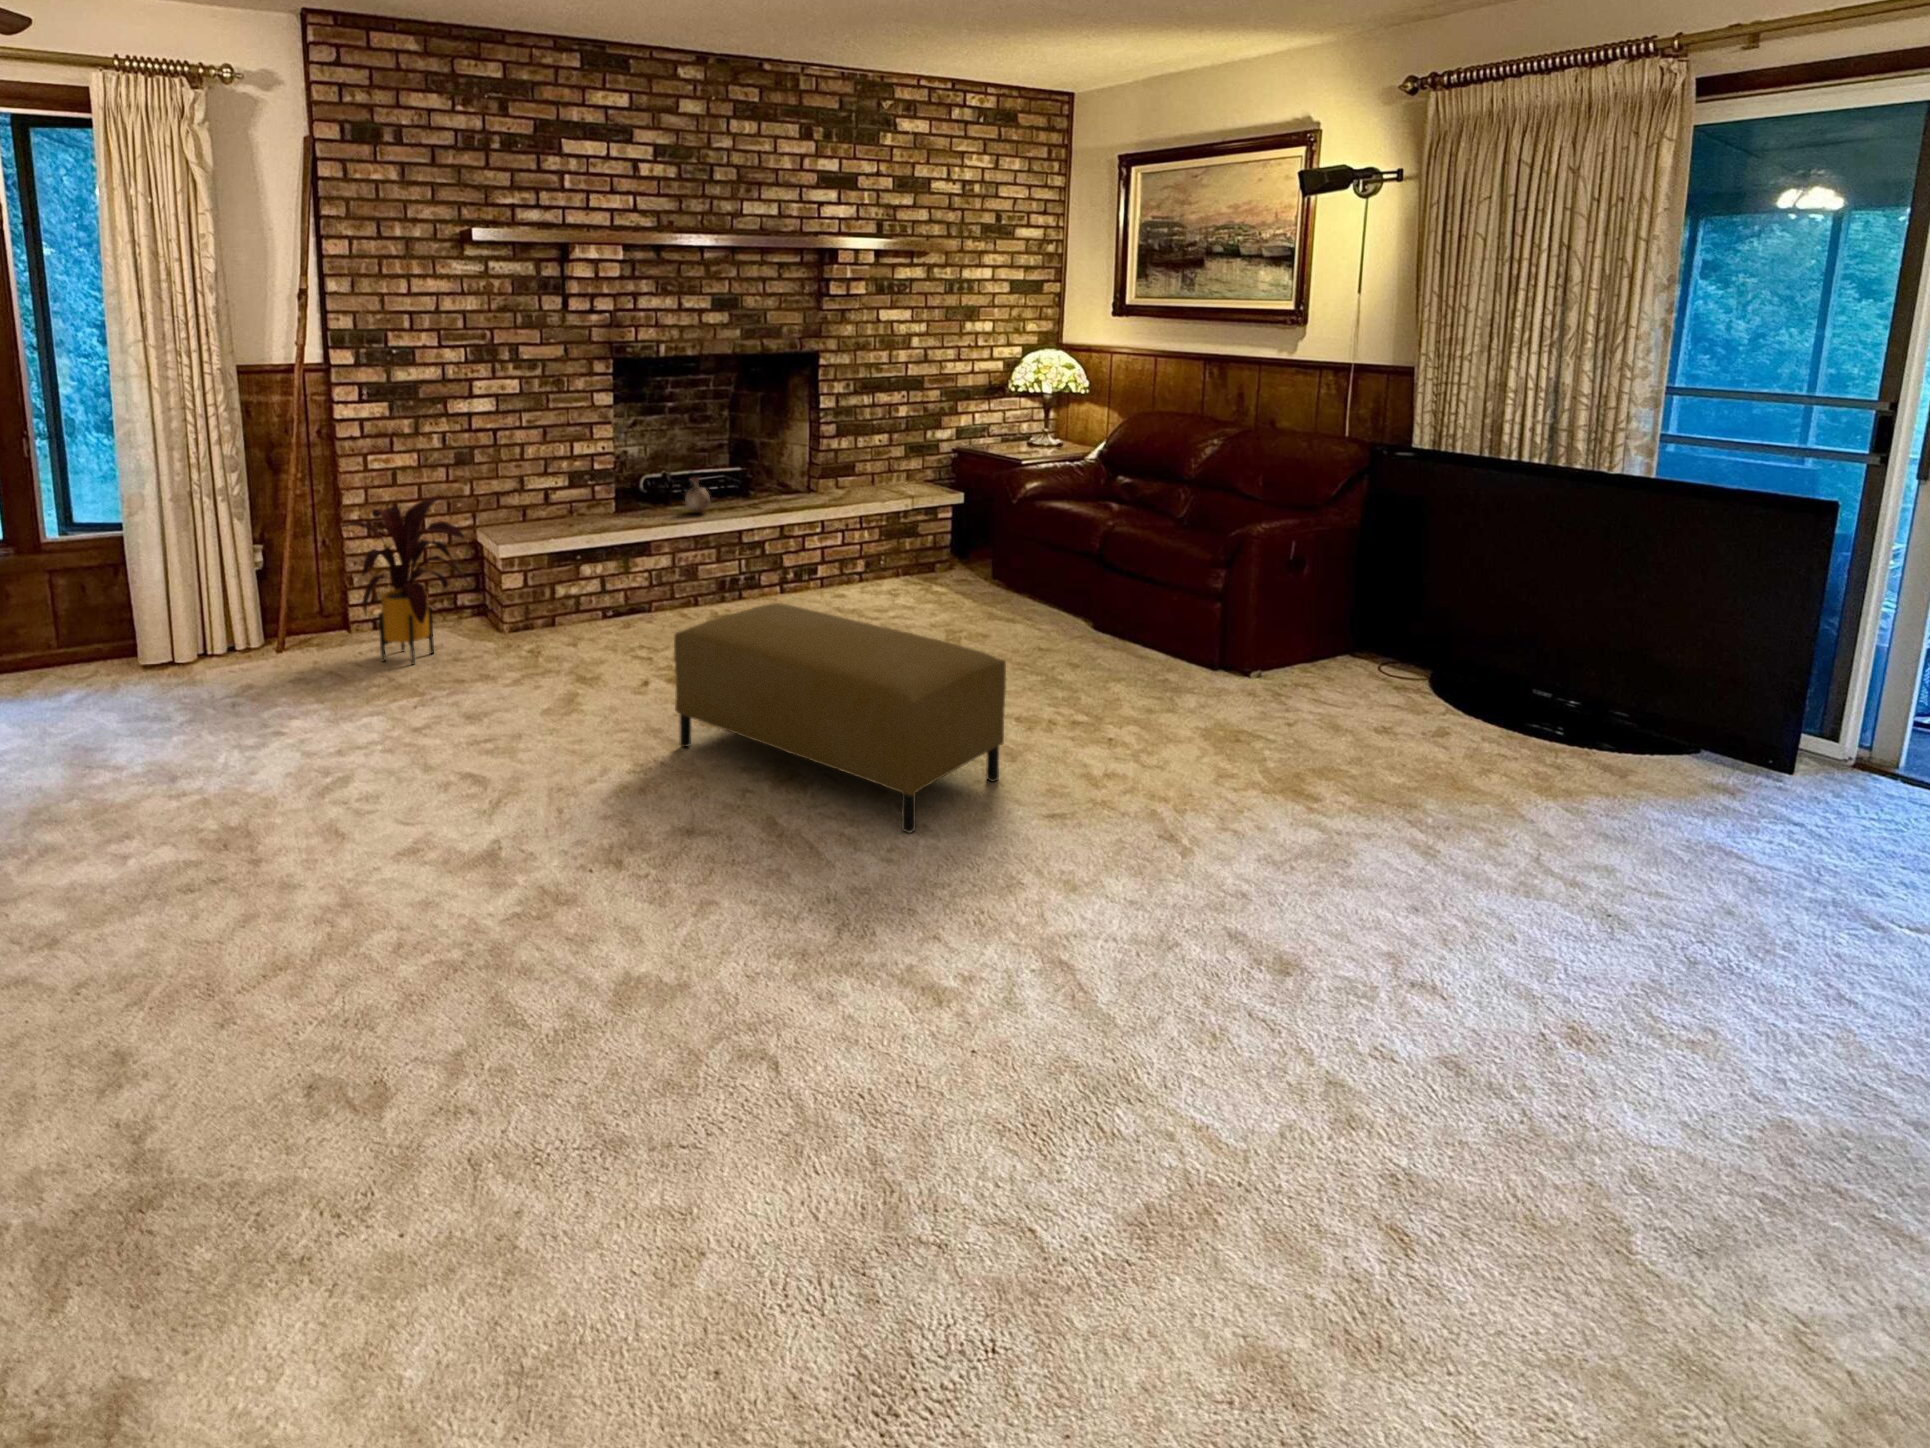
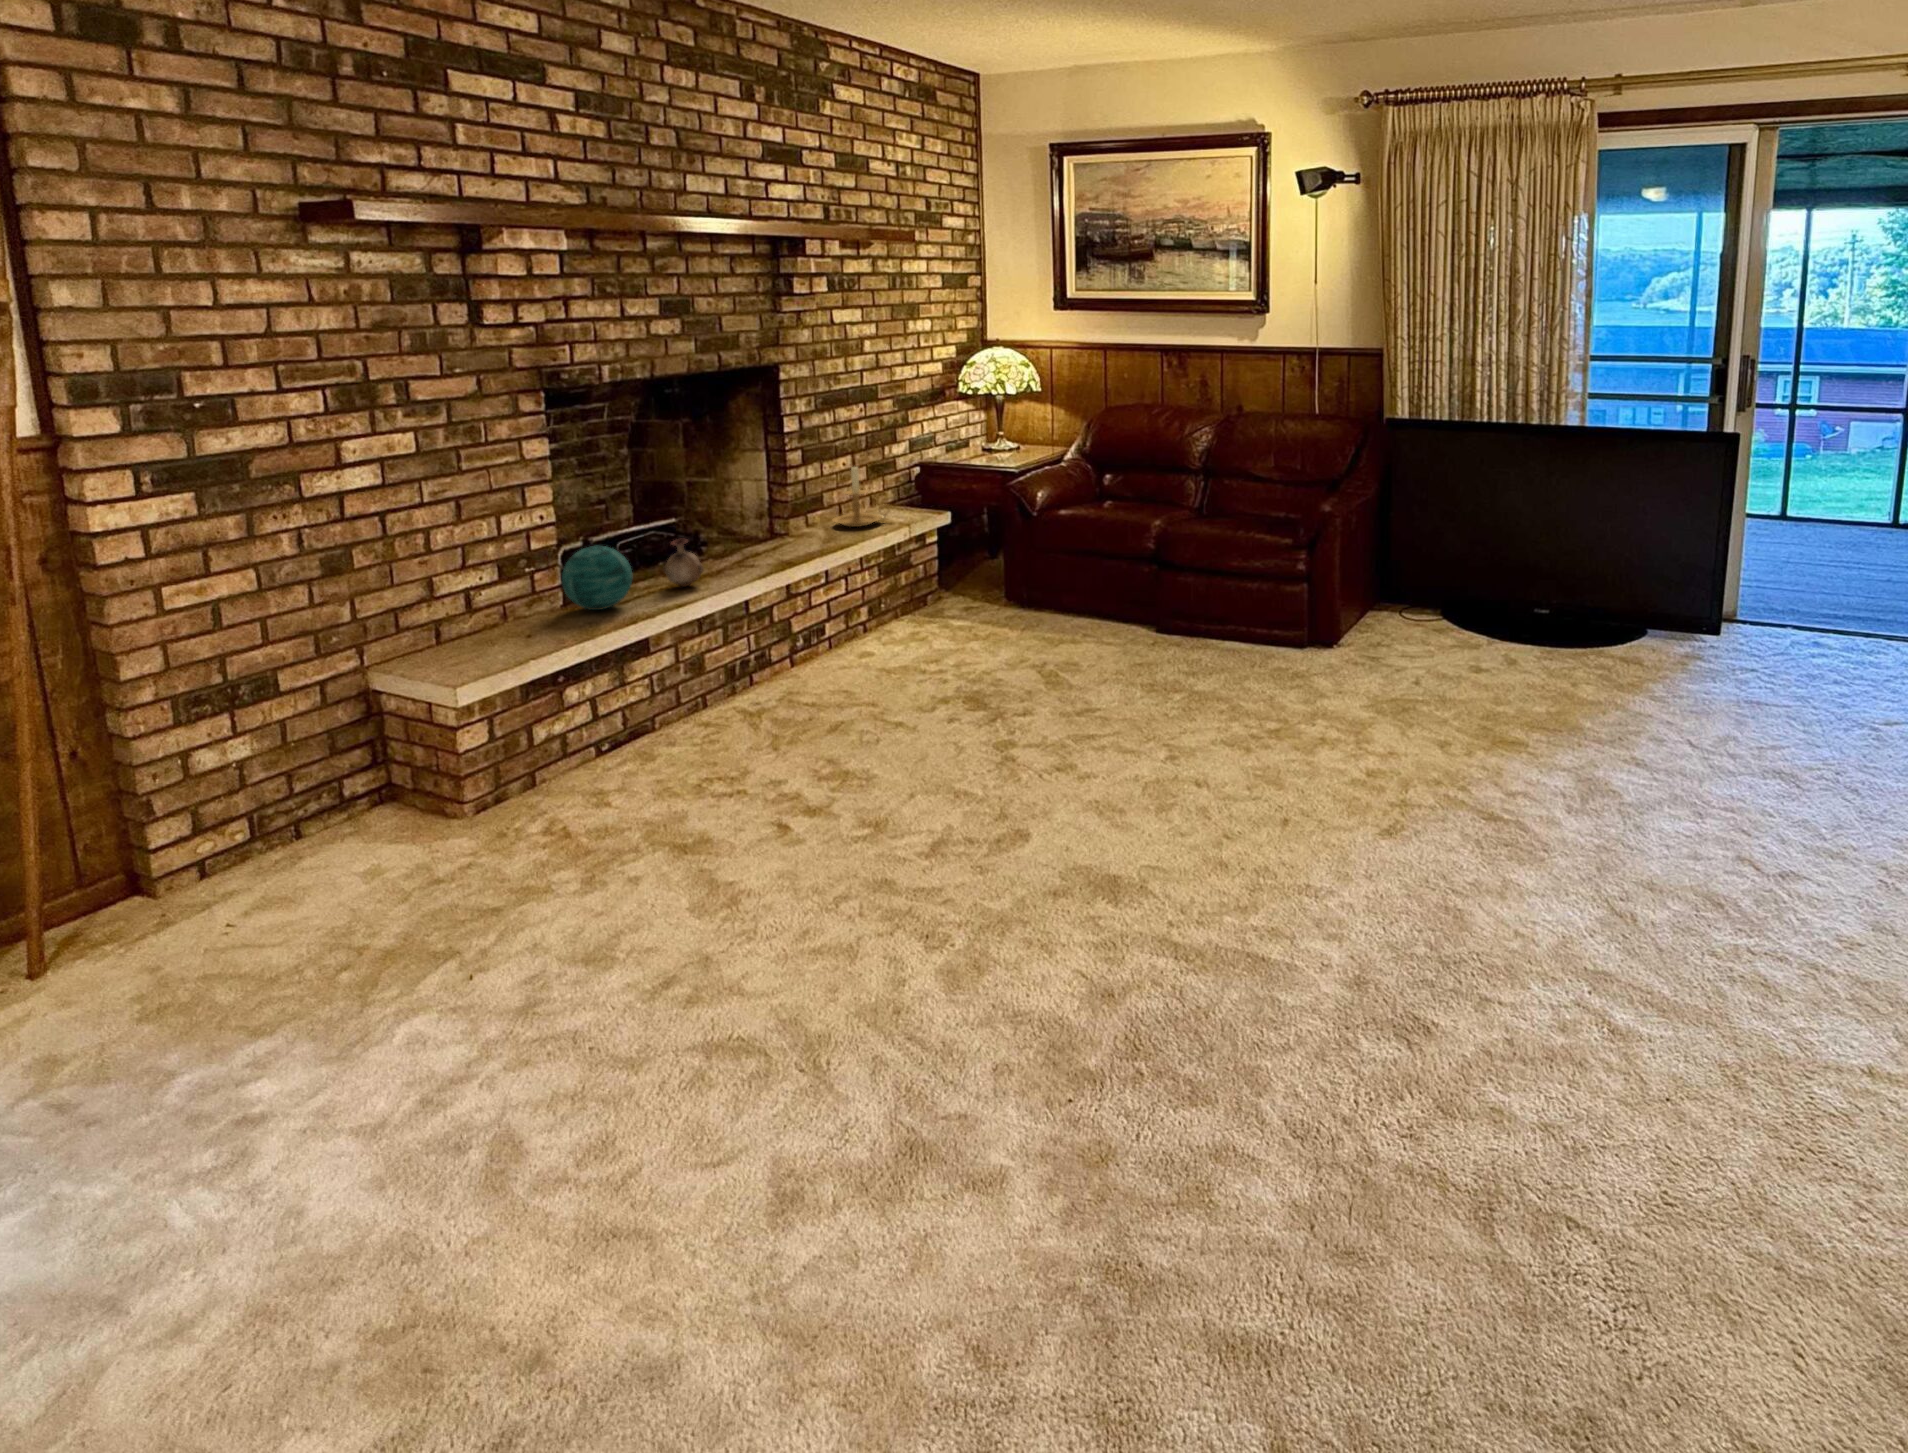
candle holder: none [855,440,904,493] -> present [833,467,888,527]
decorative orb: none [607,472,654,518] -> present [562,546,632,610]
house plant: present [329,497,473,664] -> none [150,631,460,925]
ottoman: present [674,603,1006,833] -> none [926,684,1324,917]

